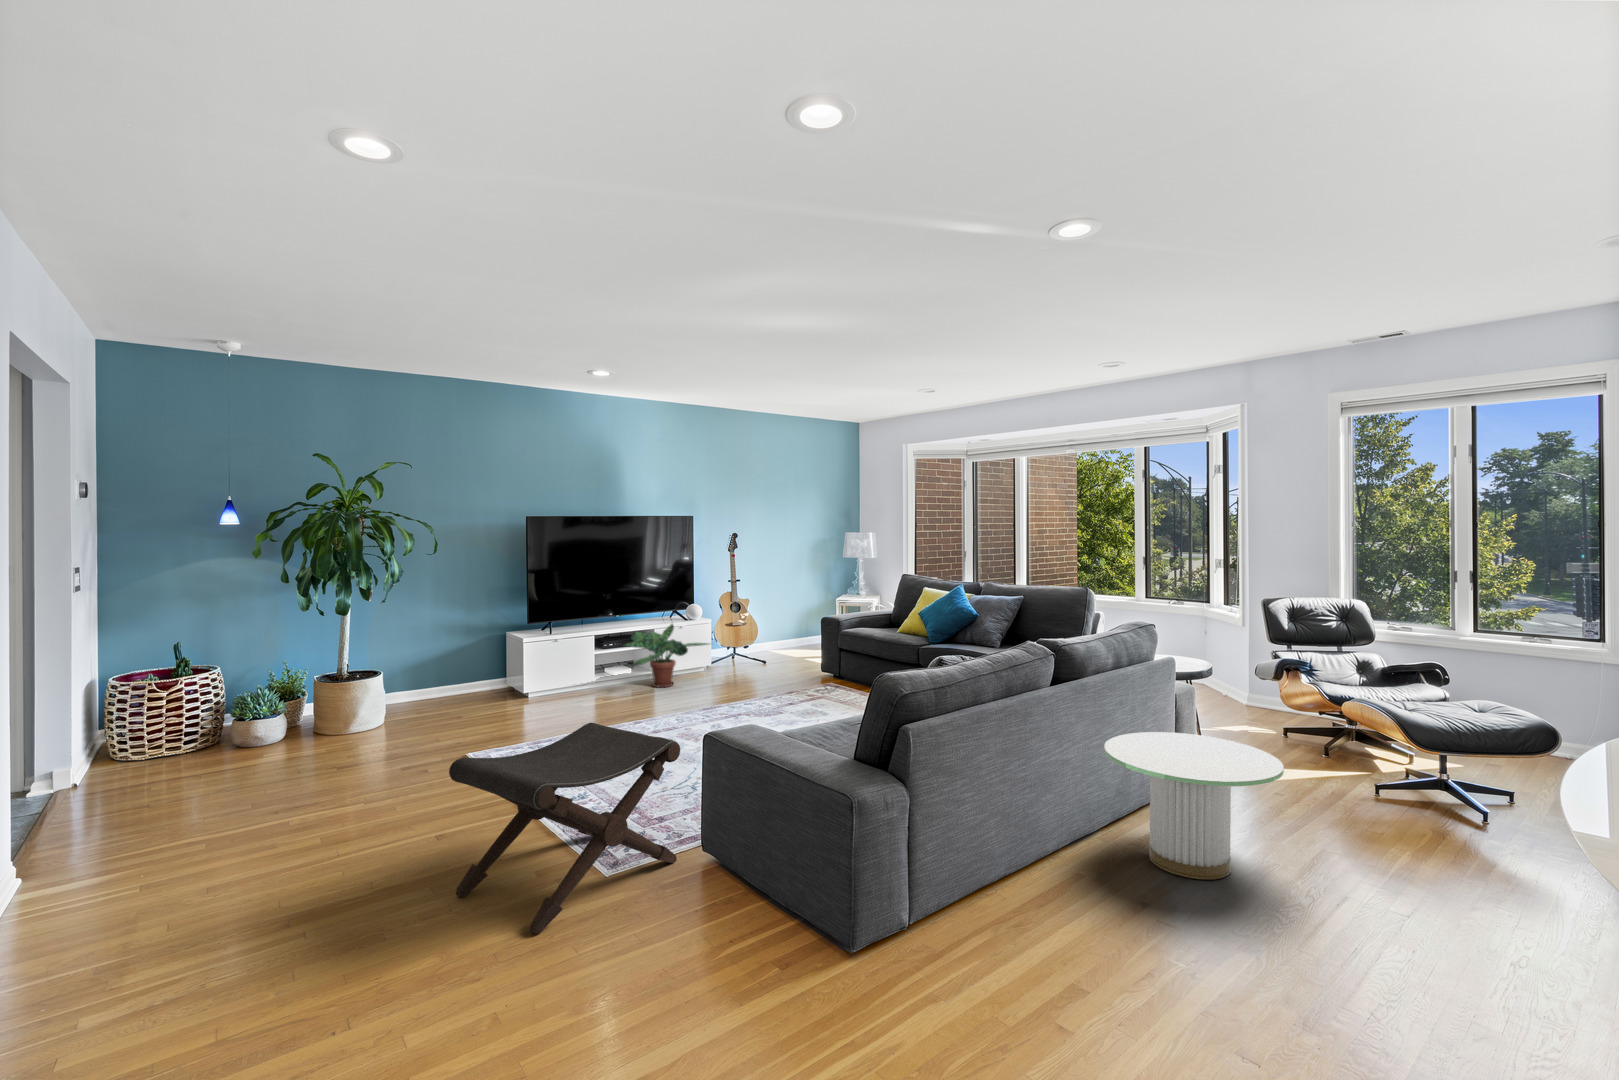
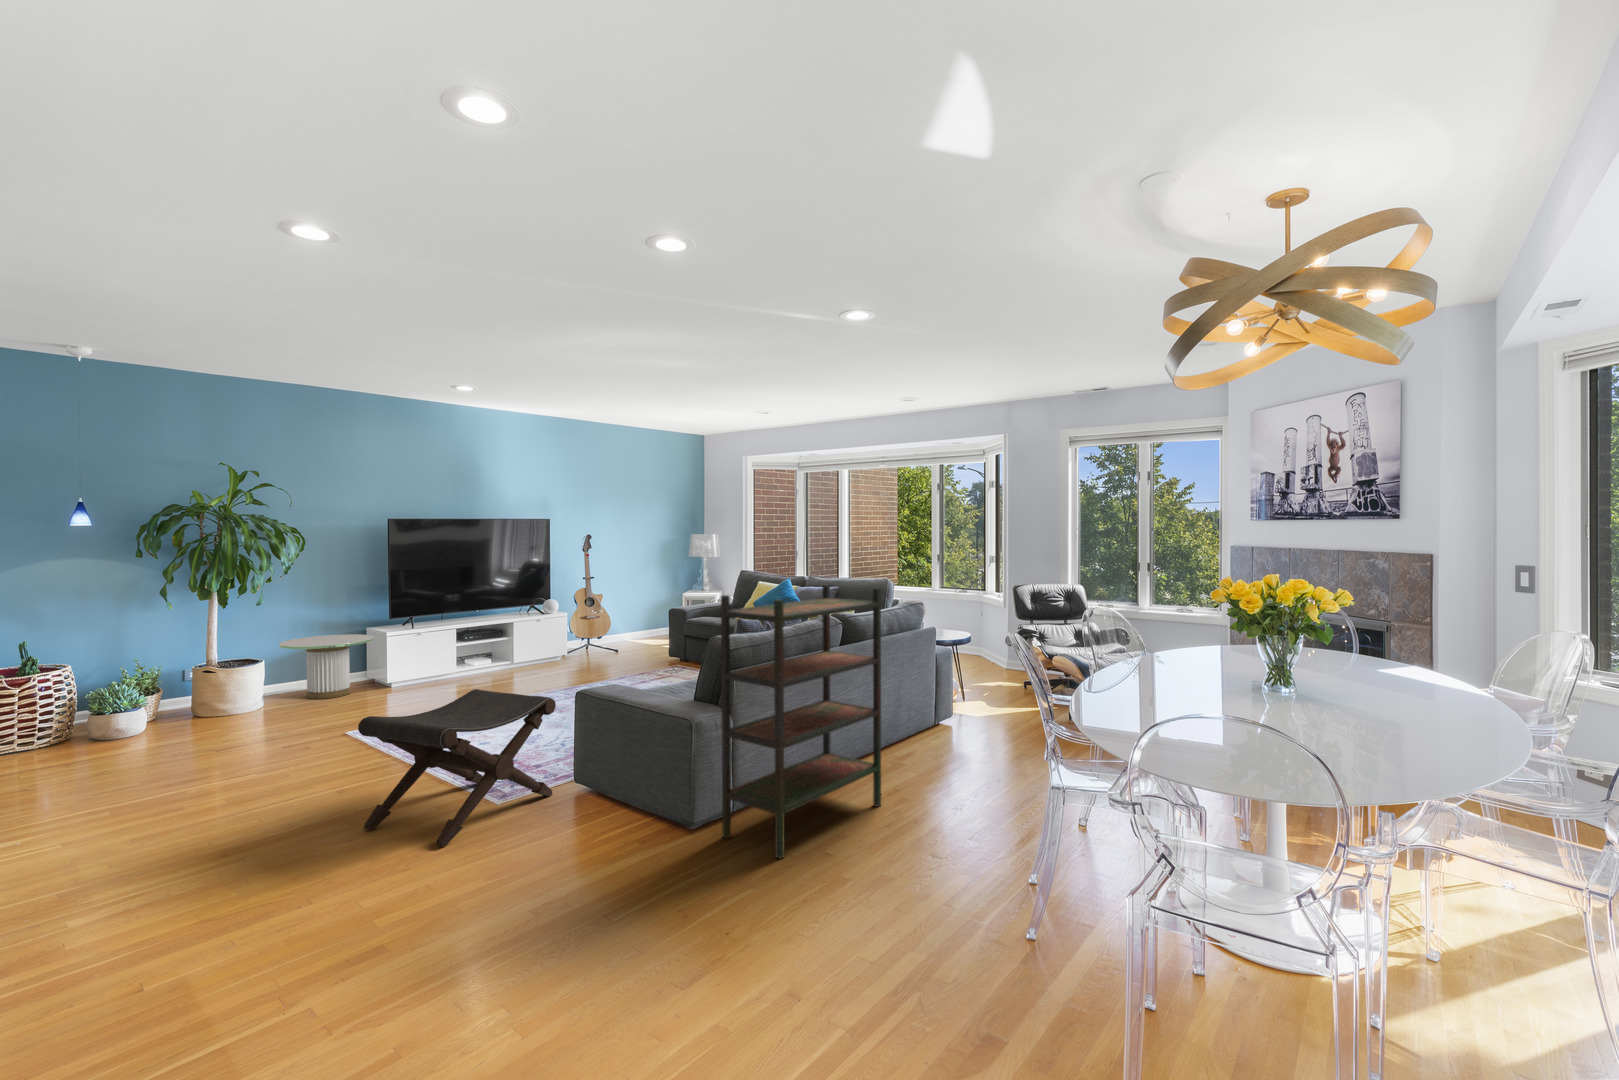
bookshelf: none [890,606,1115,1009] -> present [721,585,881,858]
potted plant: present [625,624,709,687] -> none [484,615,573,674]
side table: present [1104,732,1284,880] -> present [279,634,374,699]

